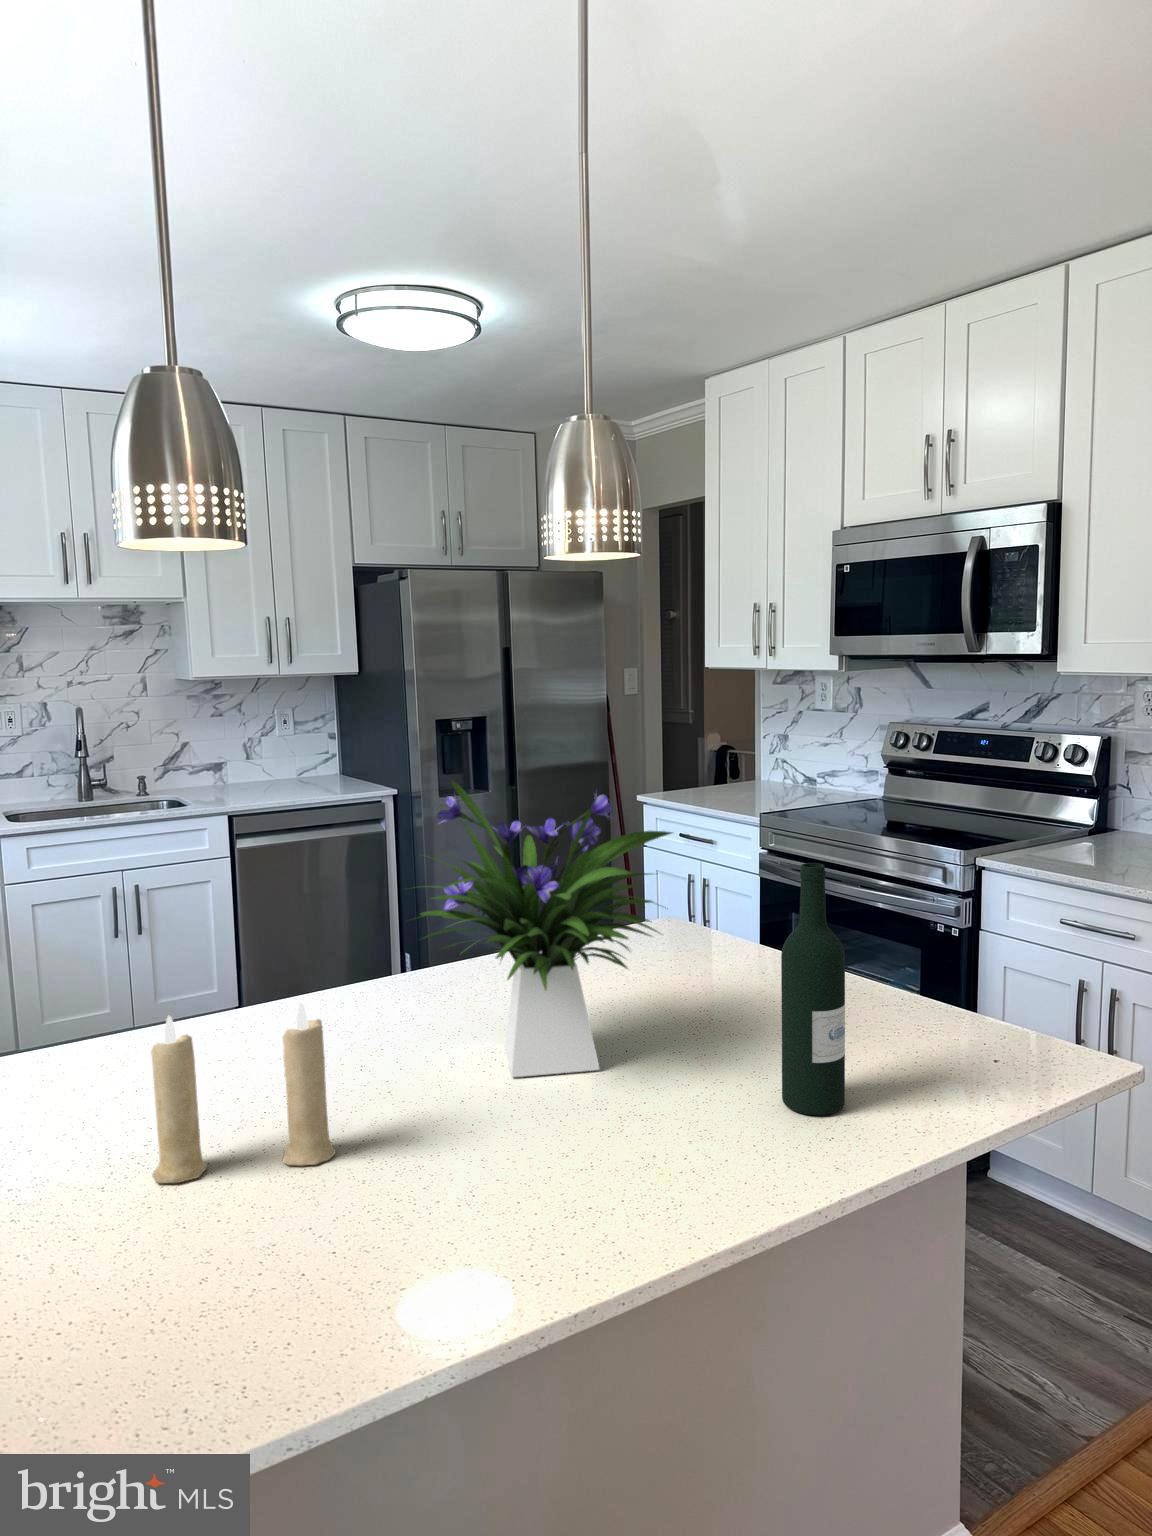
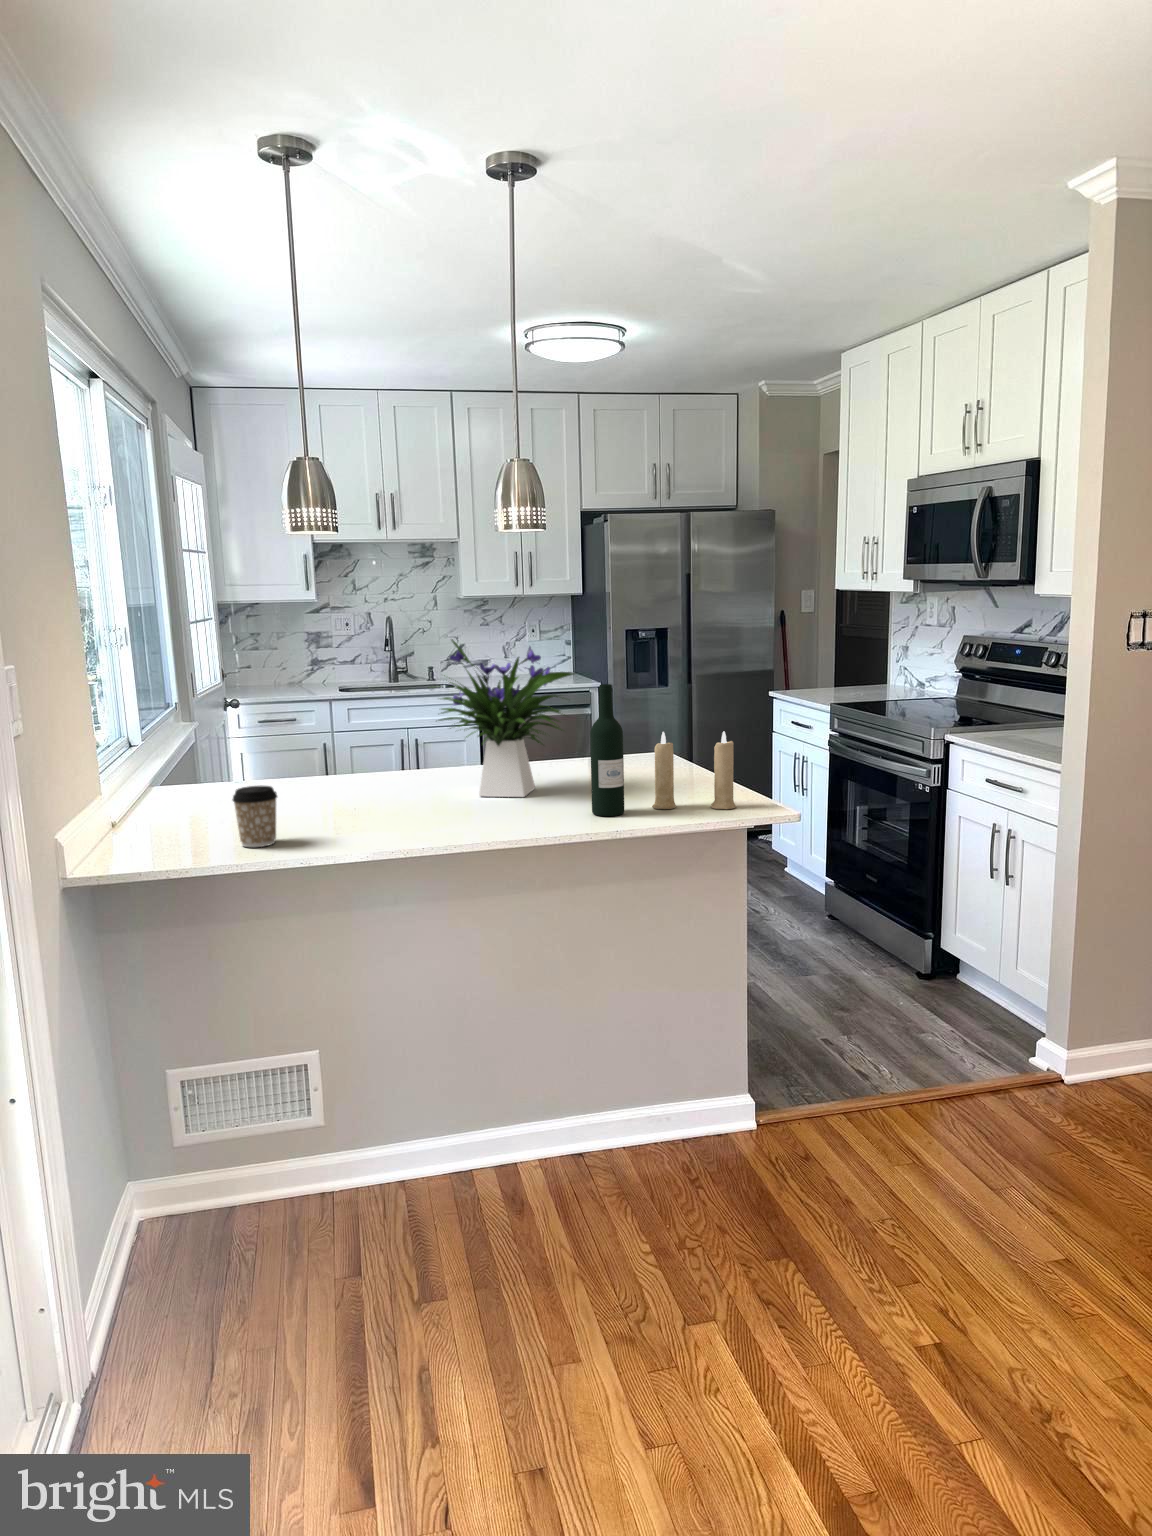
candle: present [151,1002,335,1183] -> present [652,731,736,809]
coffee cup: none [80,1200,204,1389] -> present [232,786,277,847]

